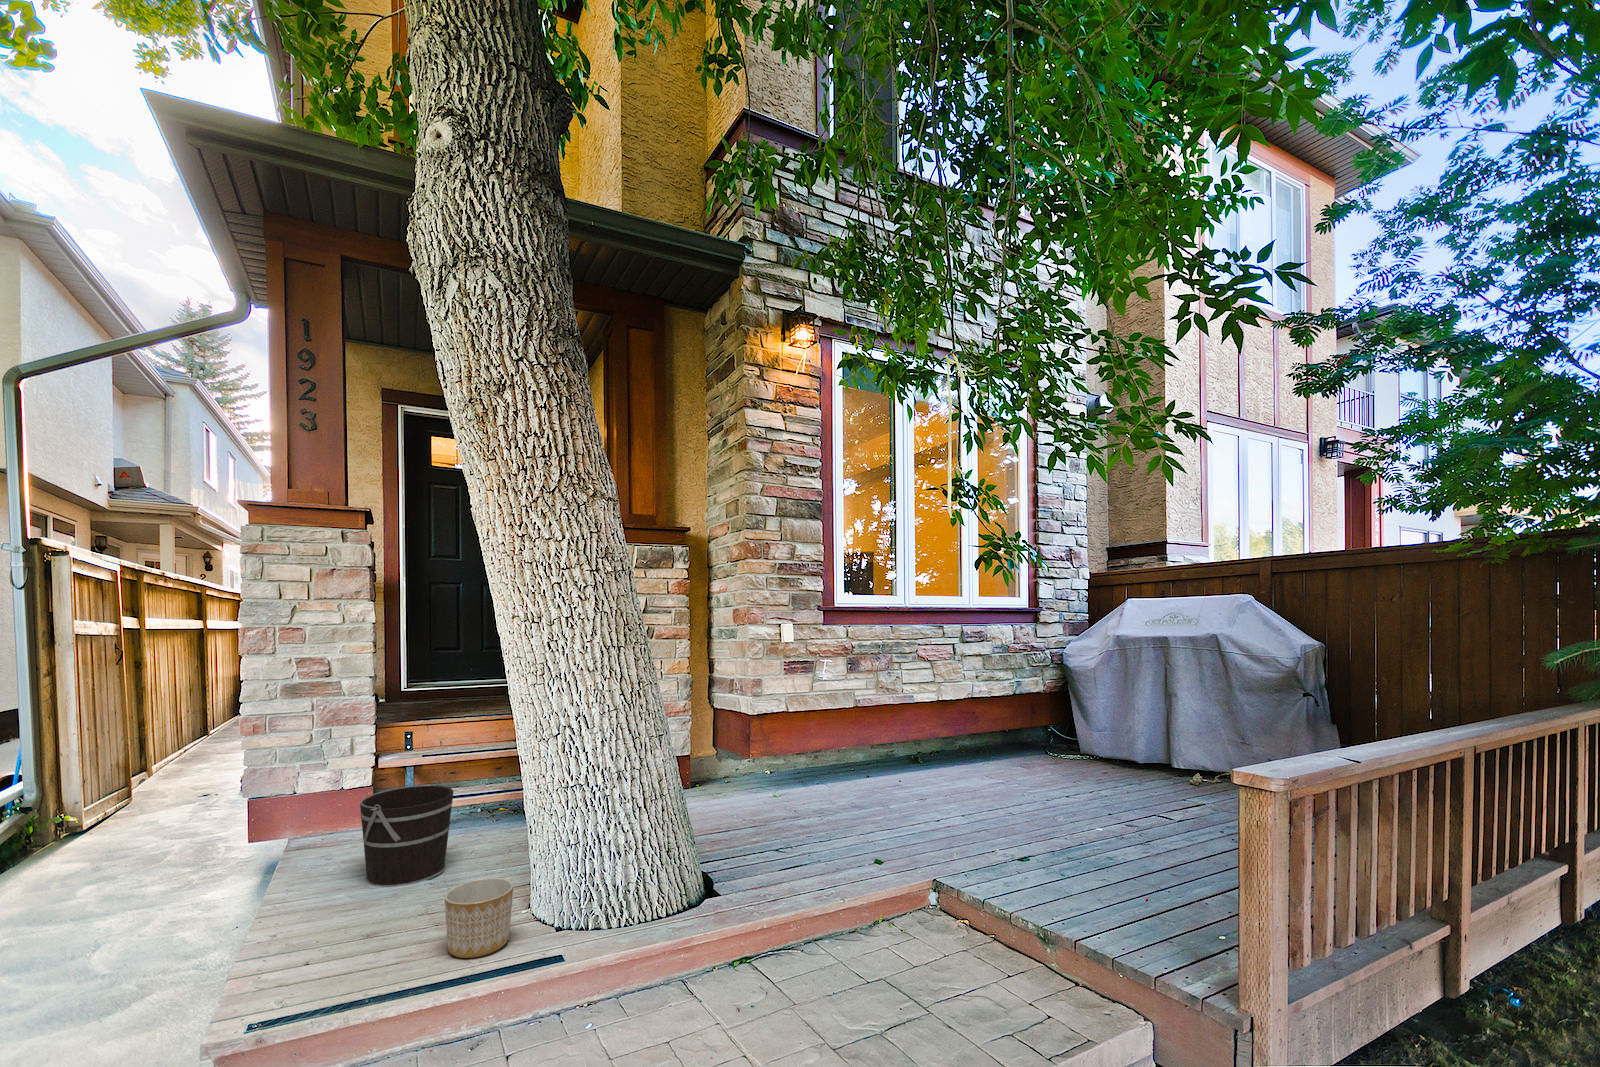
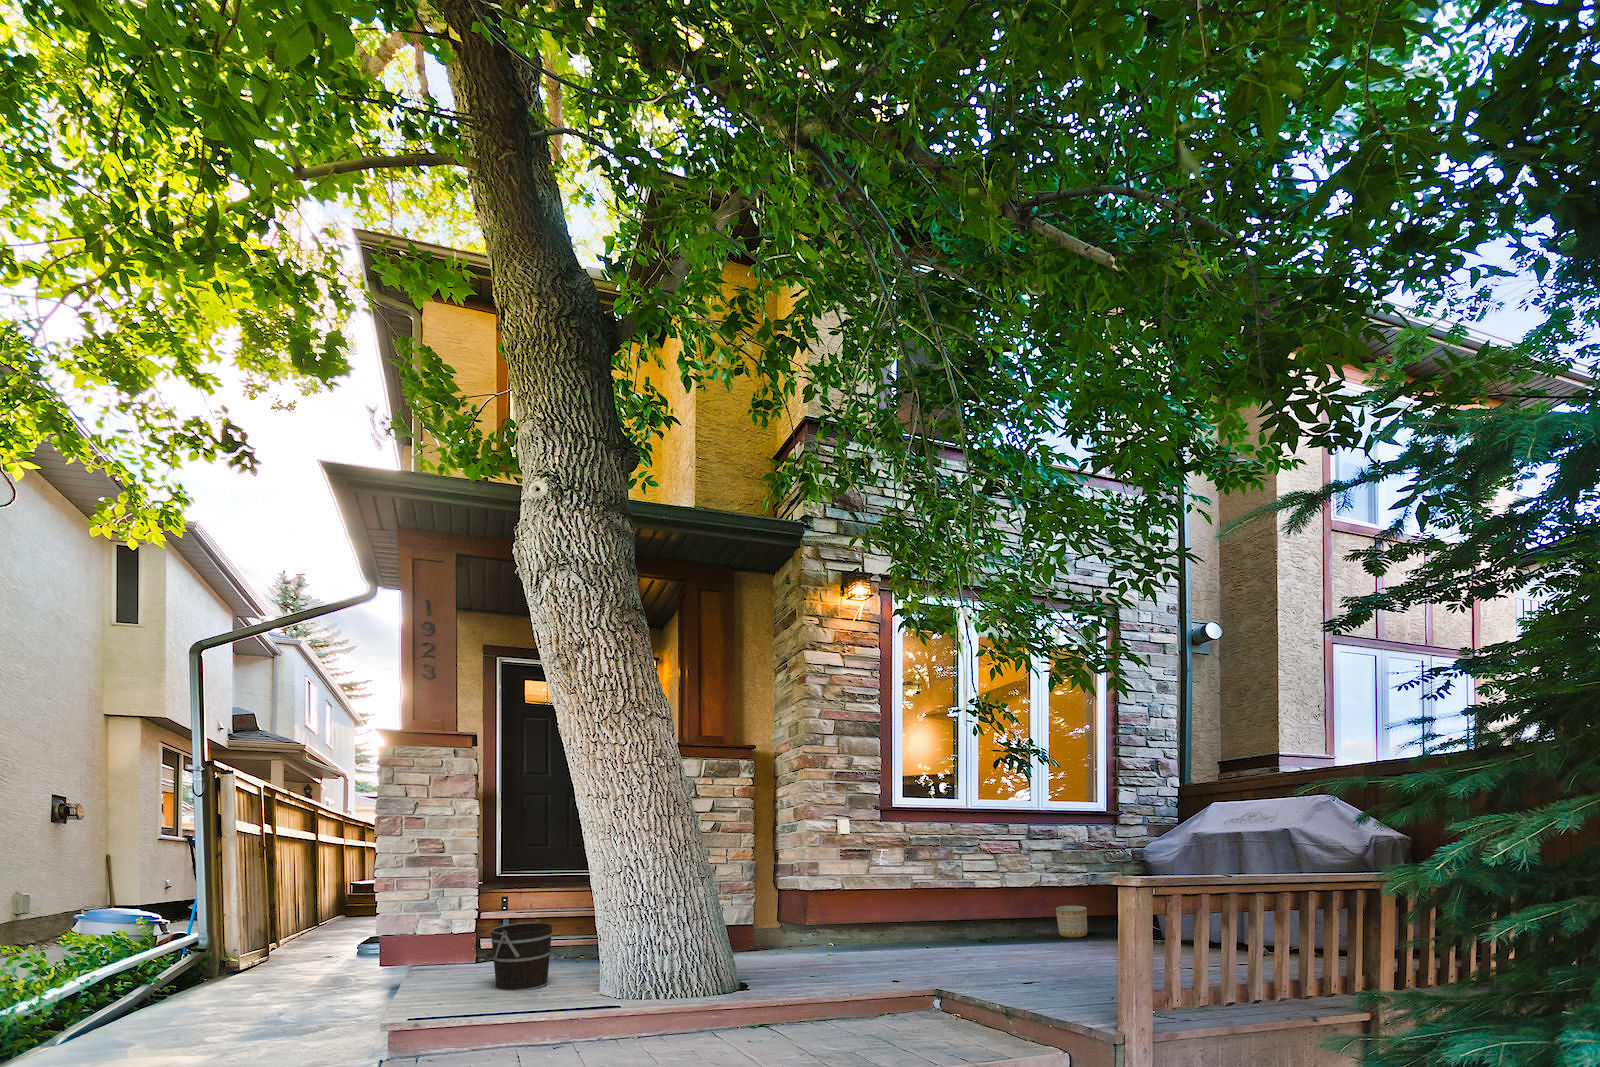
planter: present [444,877,513,958] -> present [1056,906,1087,938]

